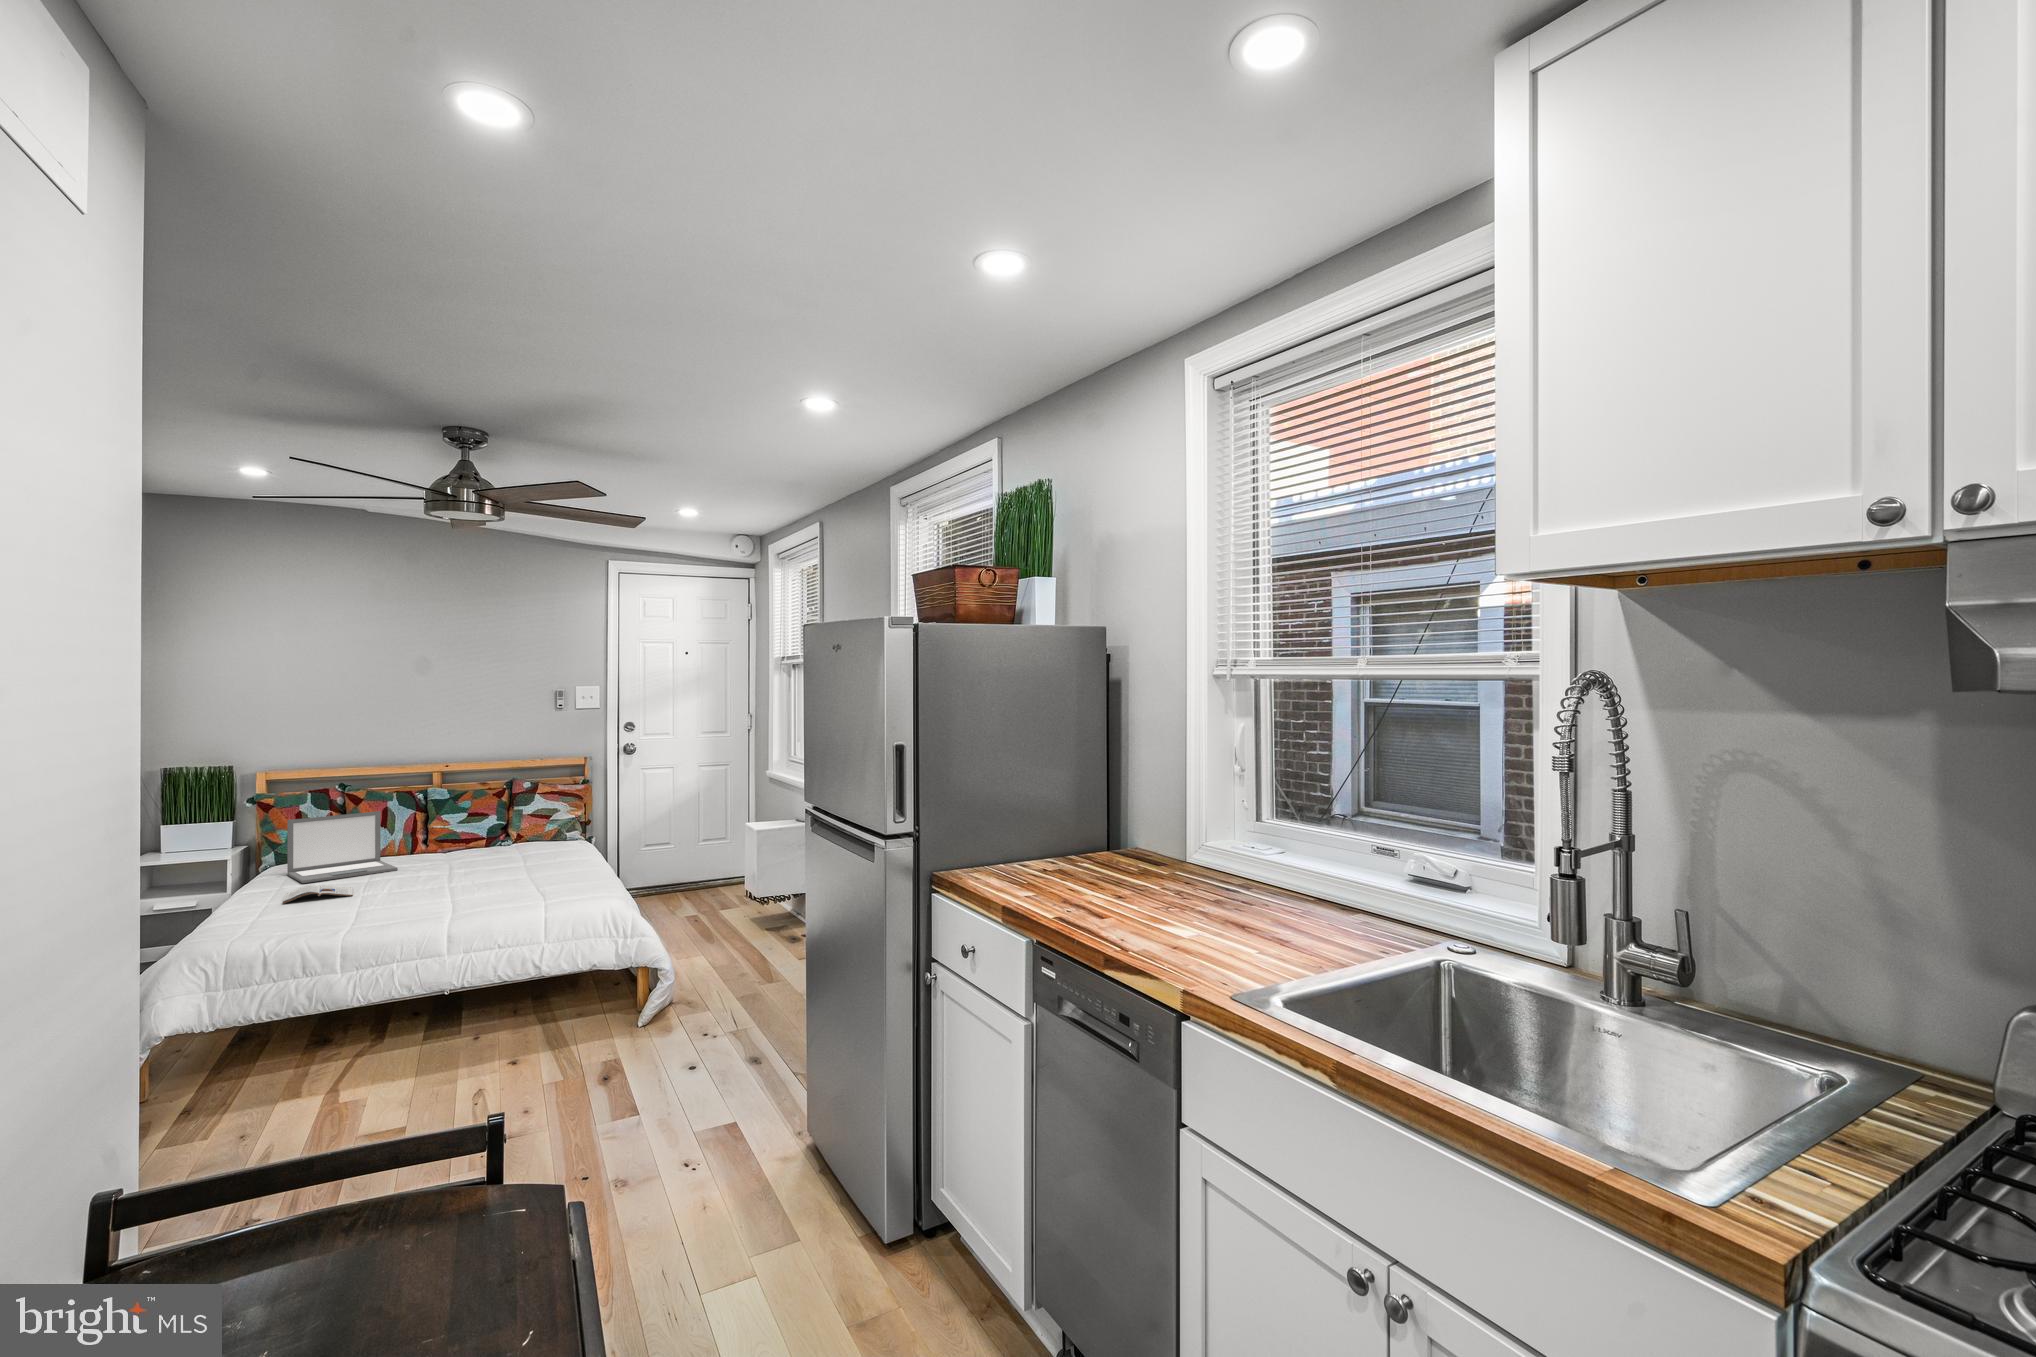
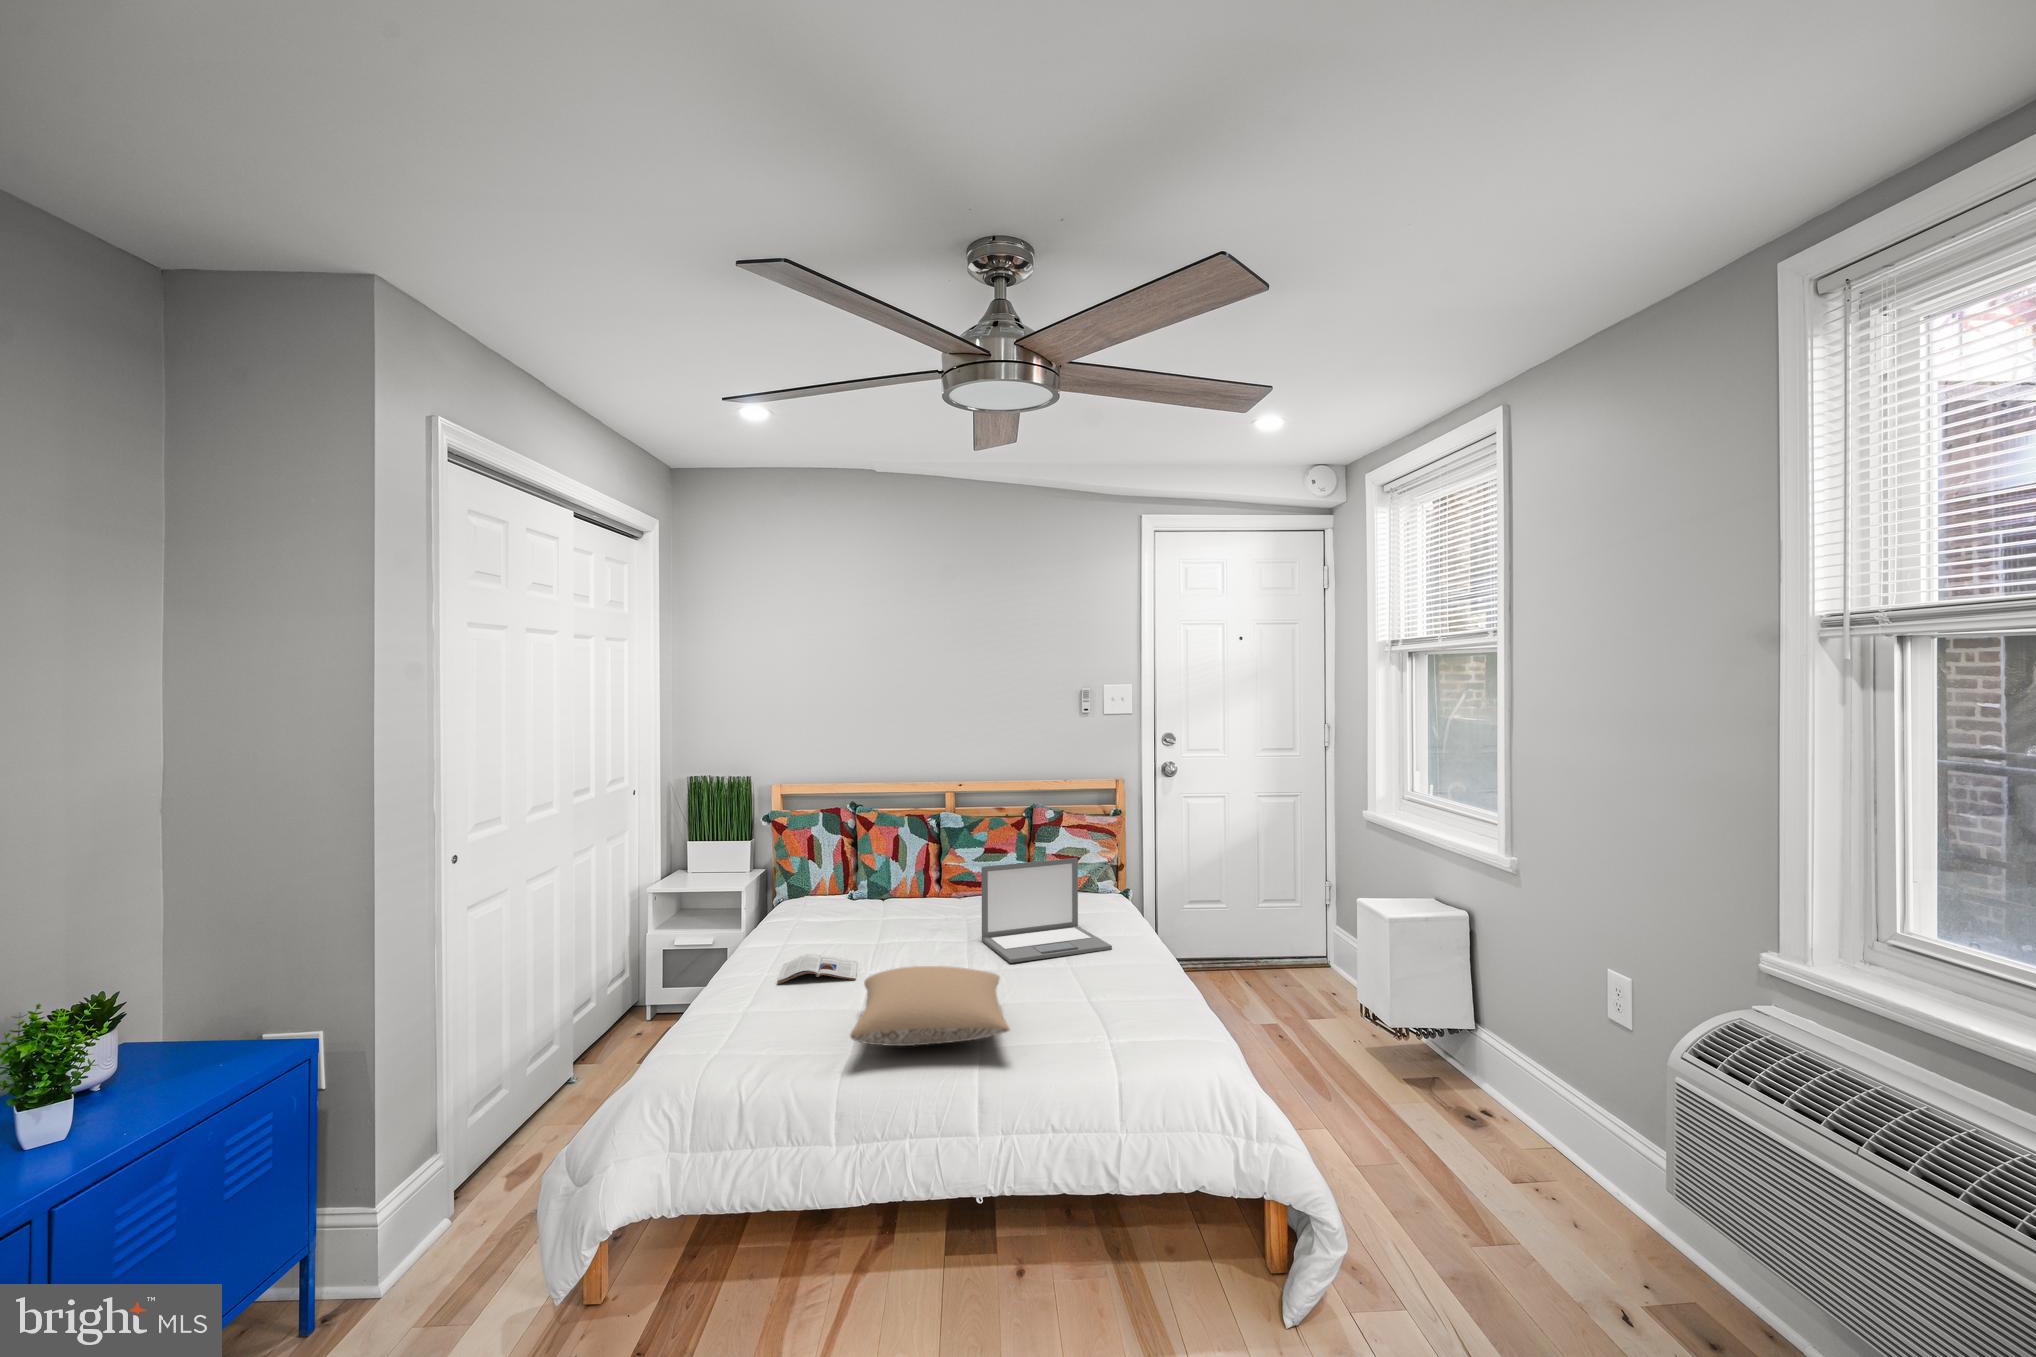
laptop: present [287,811,398,883] -> present [981,858,1112,963]
pillow: none [354,870,474,915] -> present [850,966,1009,1046]

